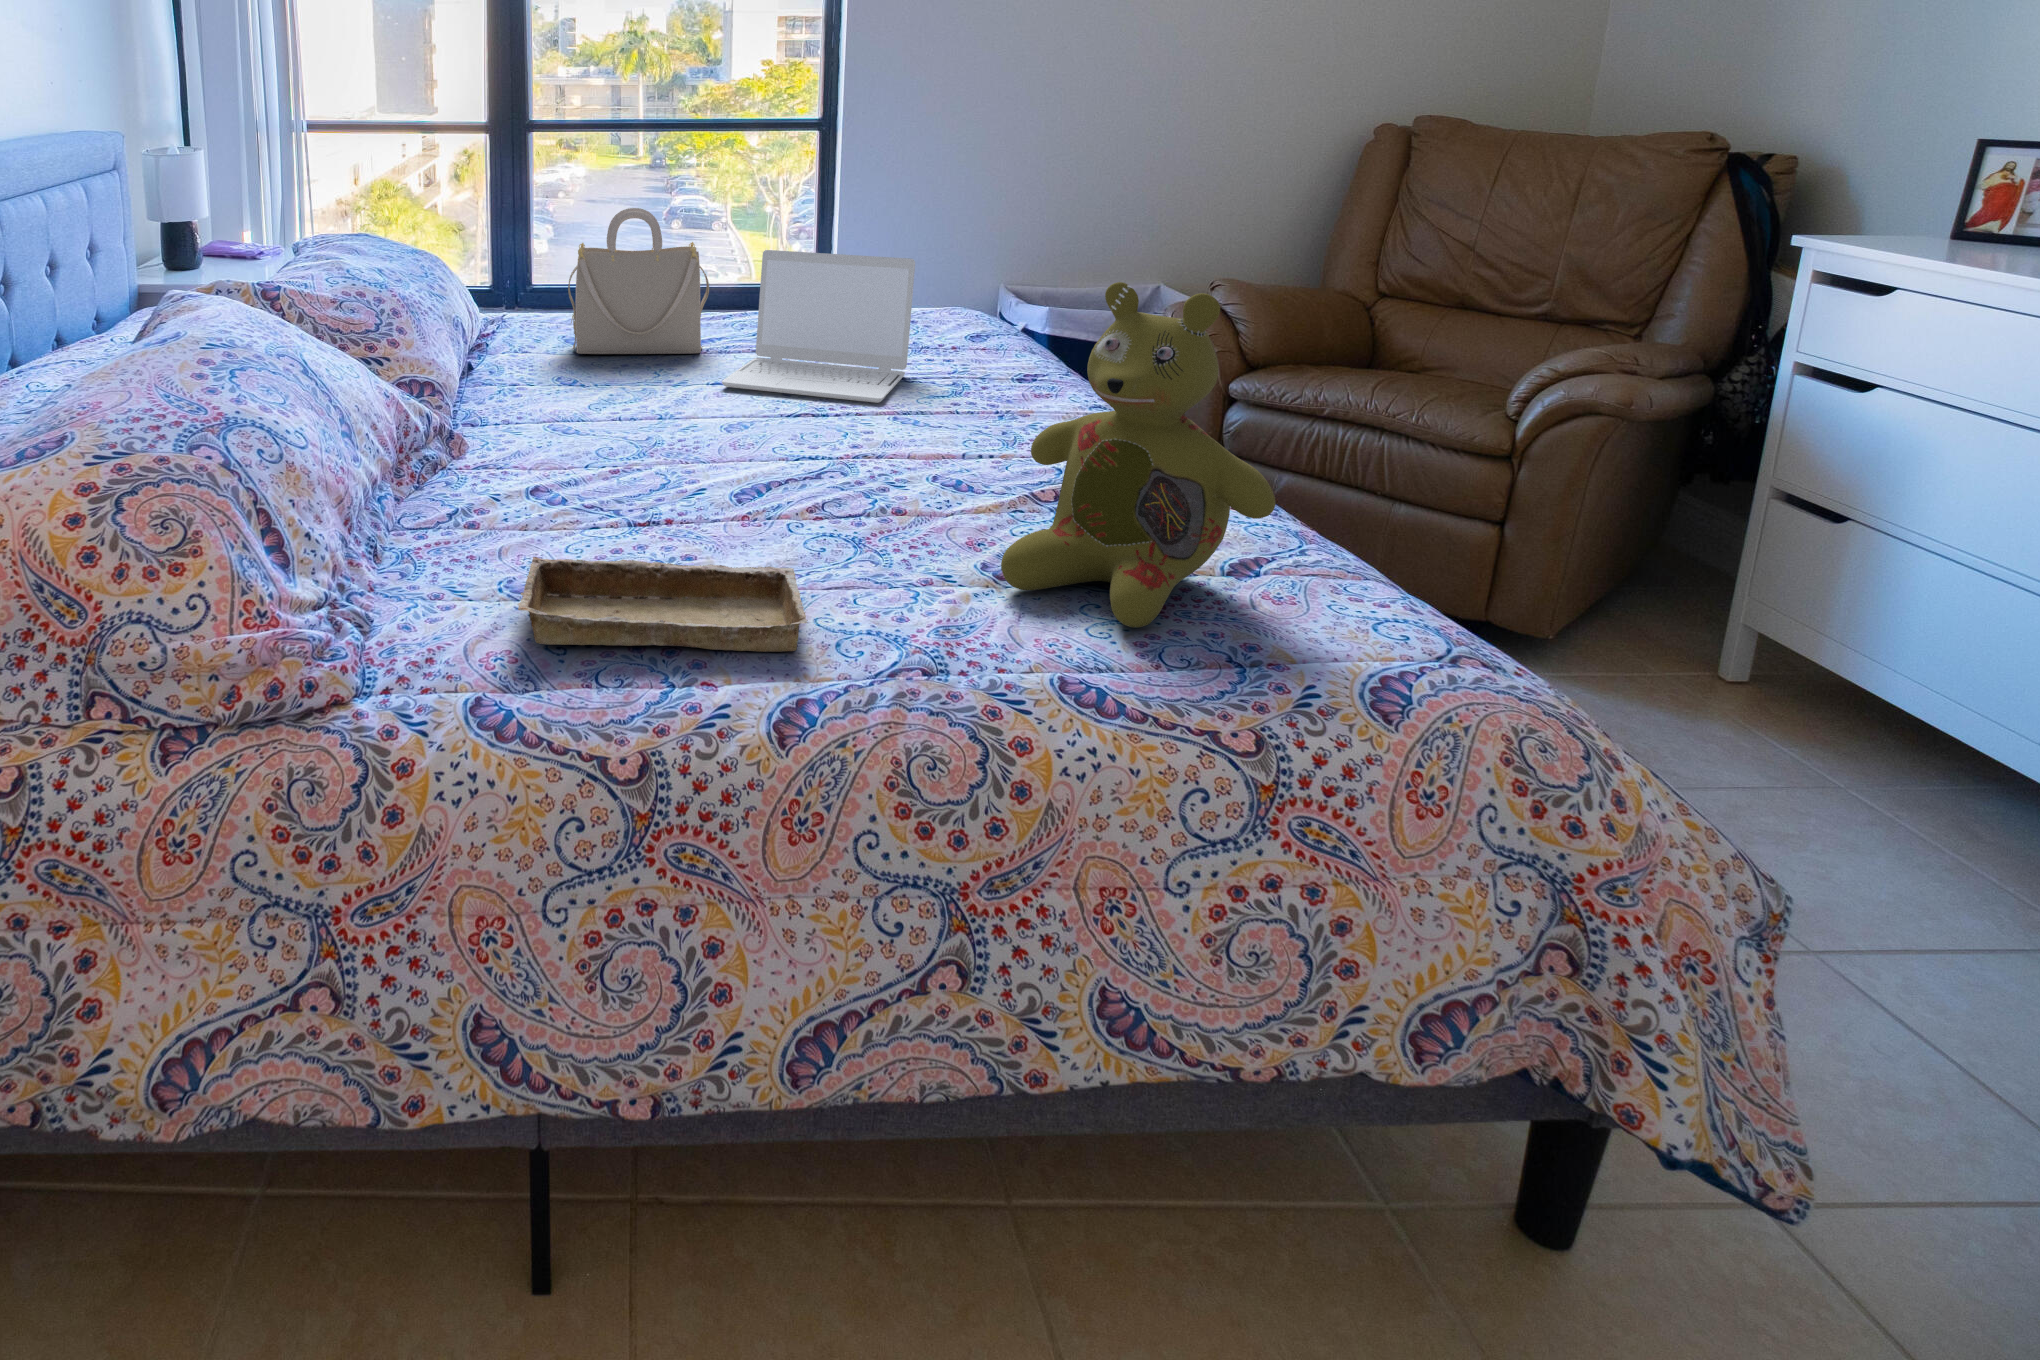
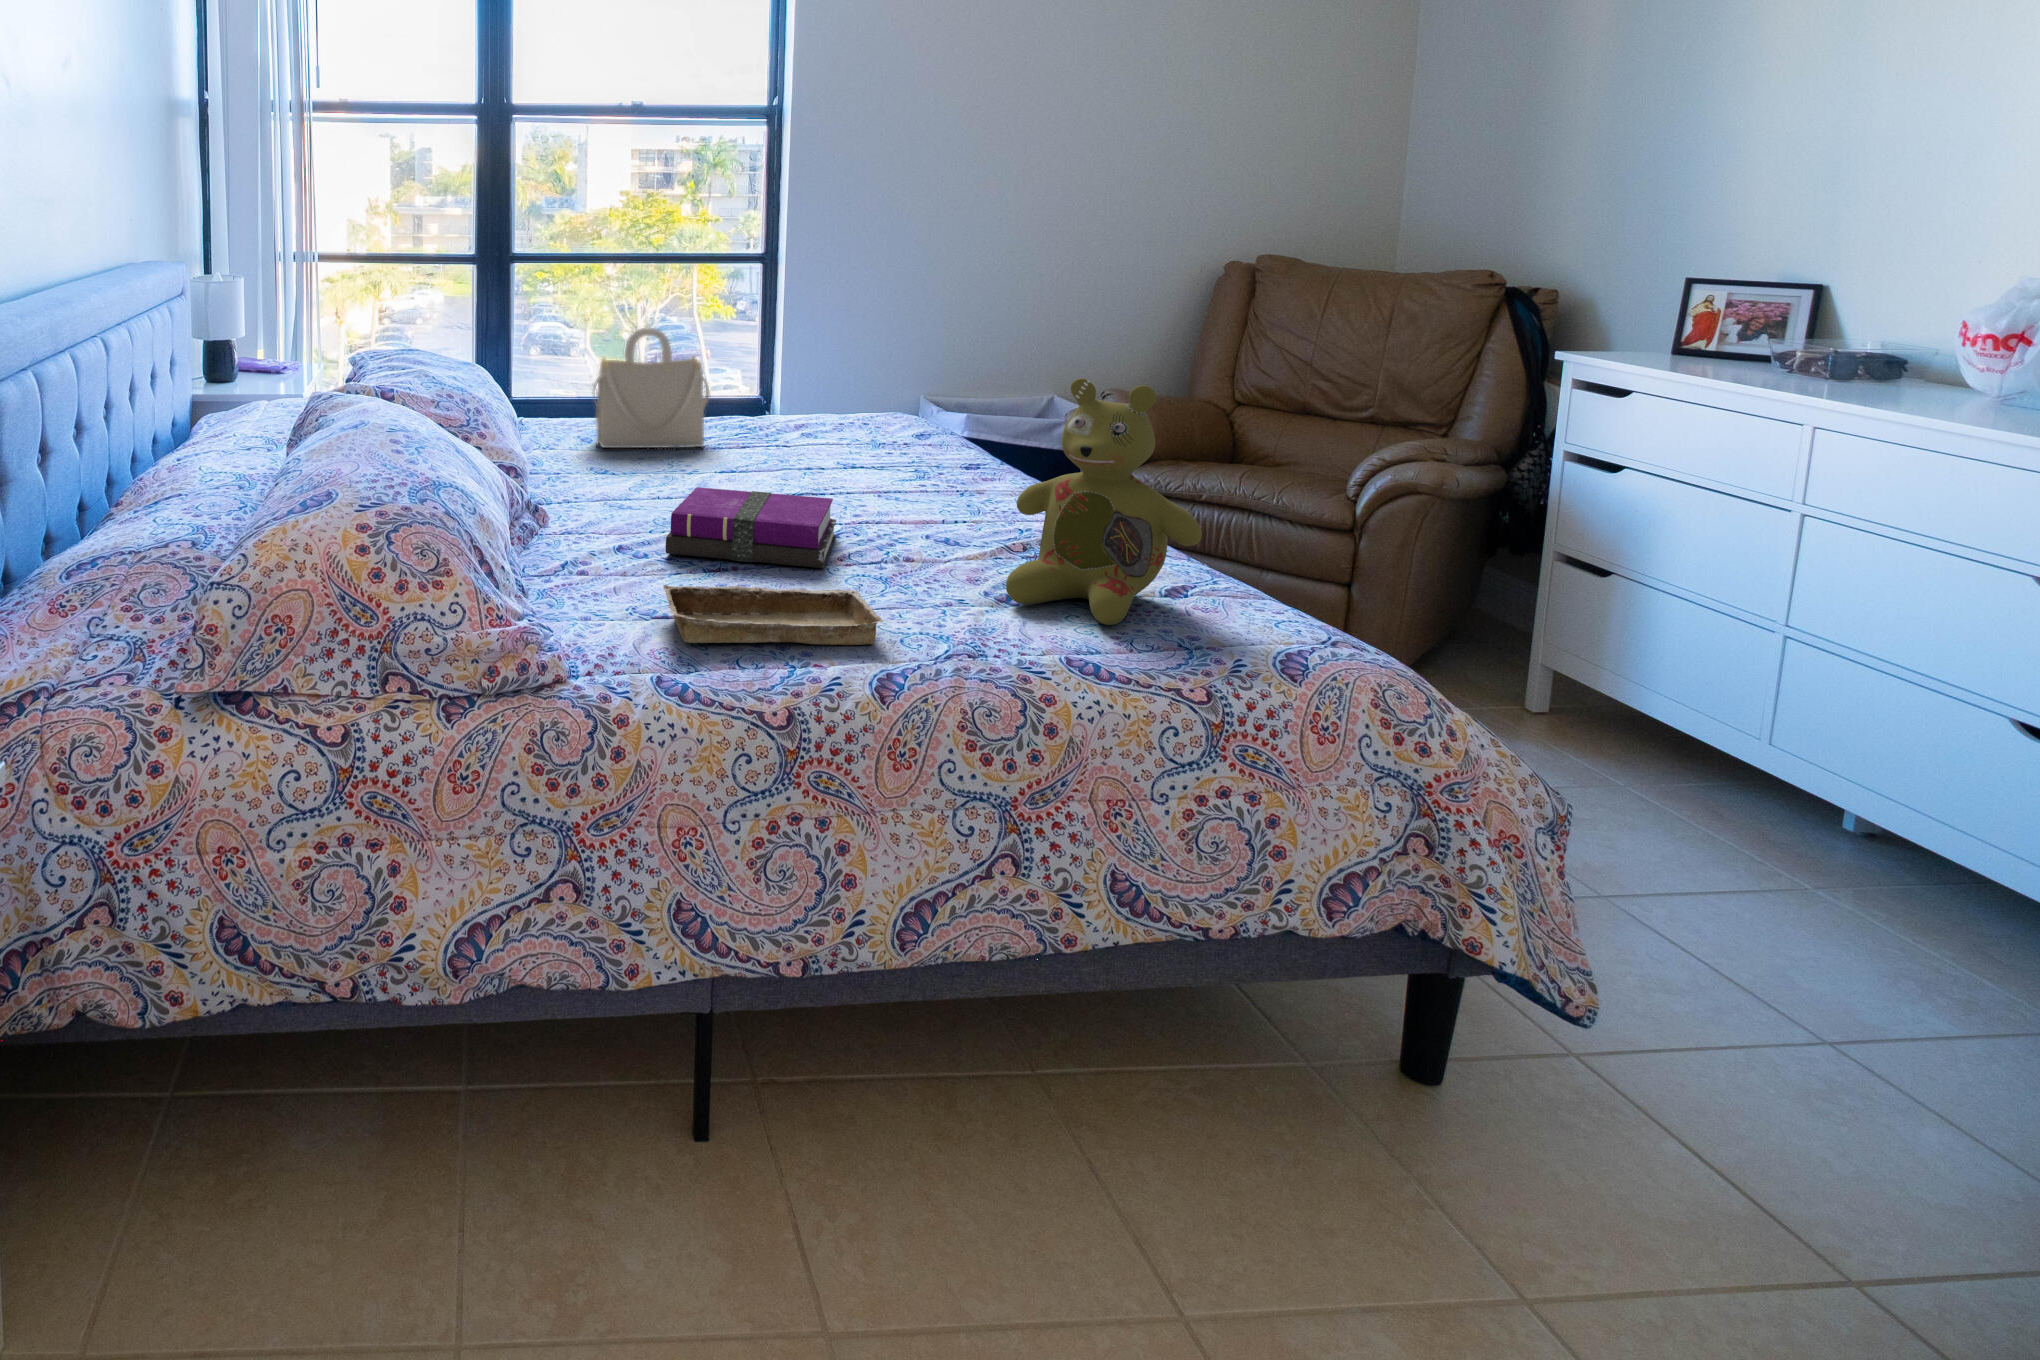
laptop: present [722,250,915,403] -> none [734,361,883,482]
notebook: none [580,414,813,528] -> present [666,487,836,568]

